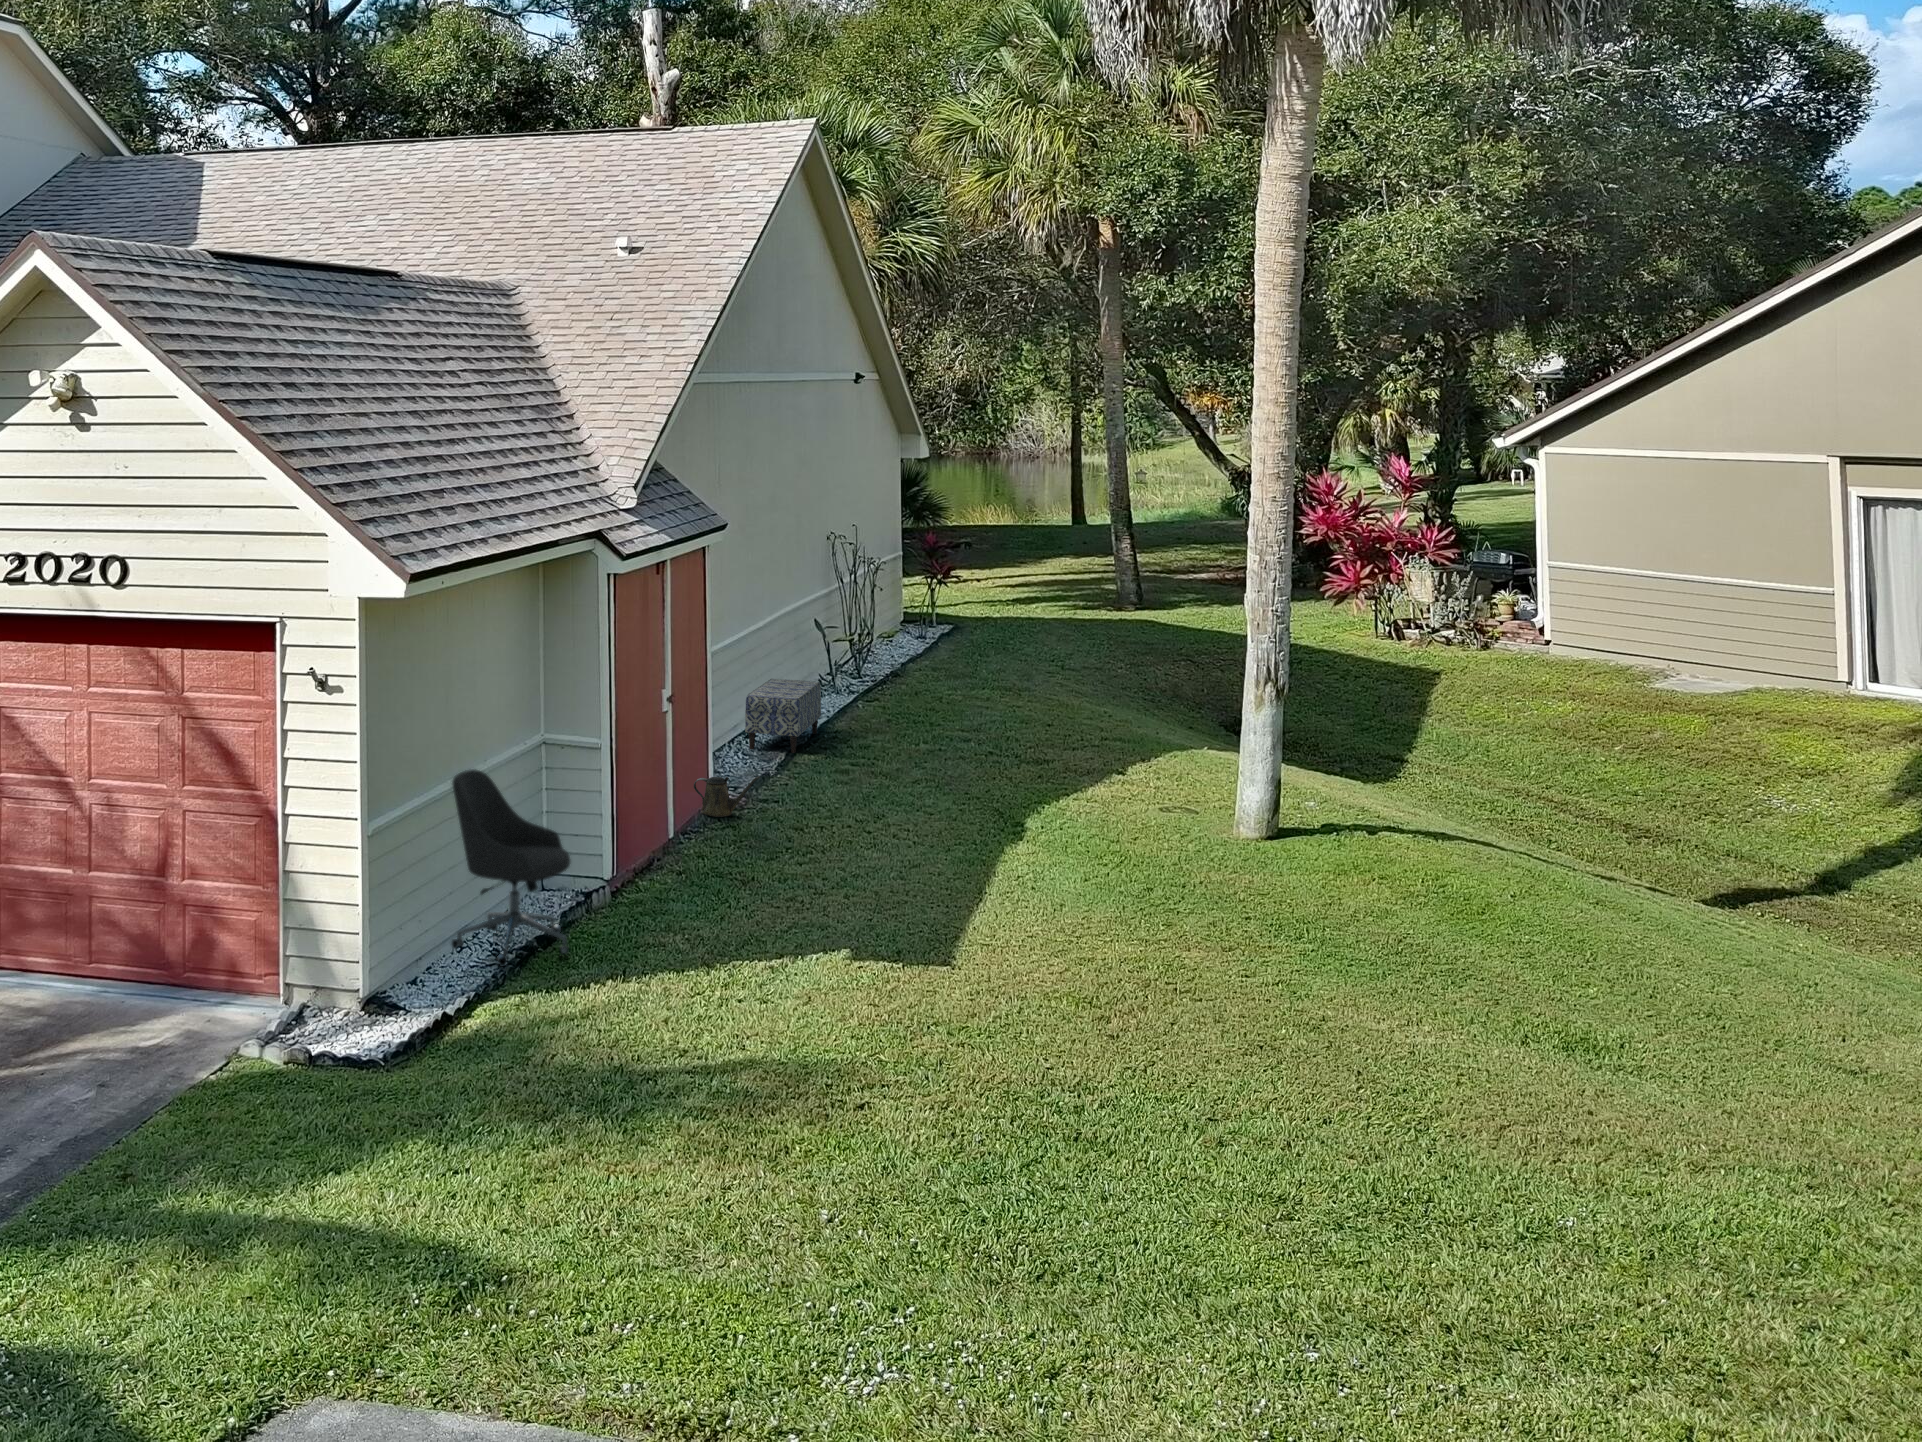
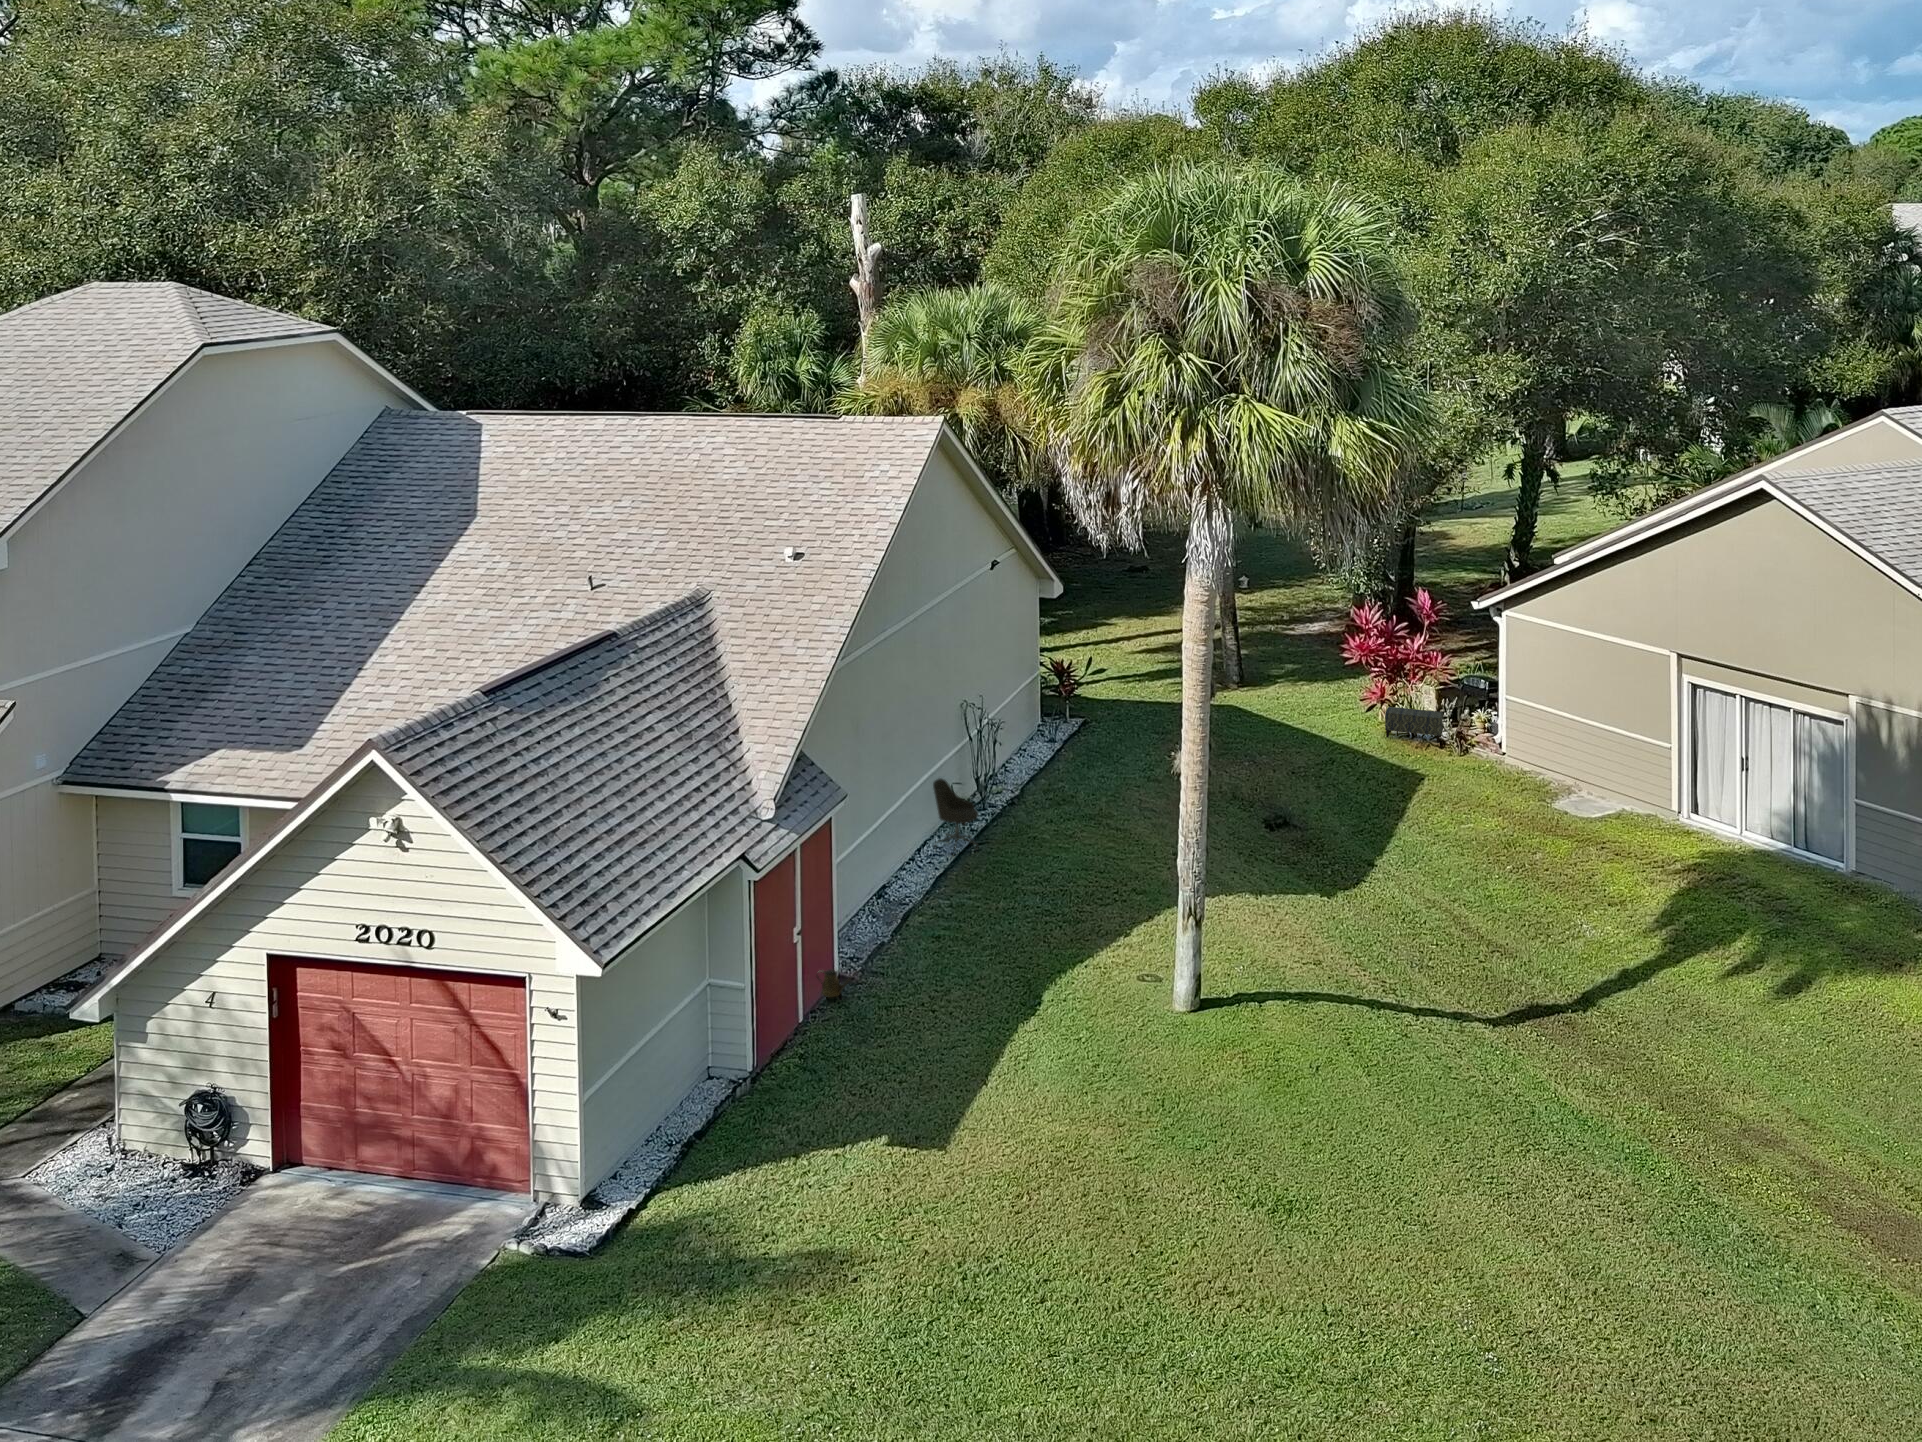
bench: present [745,679,821,753] -> present [1385,707,1443,743]
chair: present [452,769,570,967] -> present [933,778,979,855]

